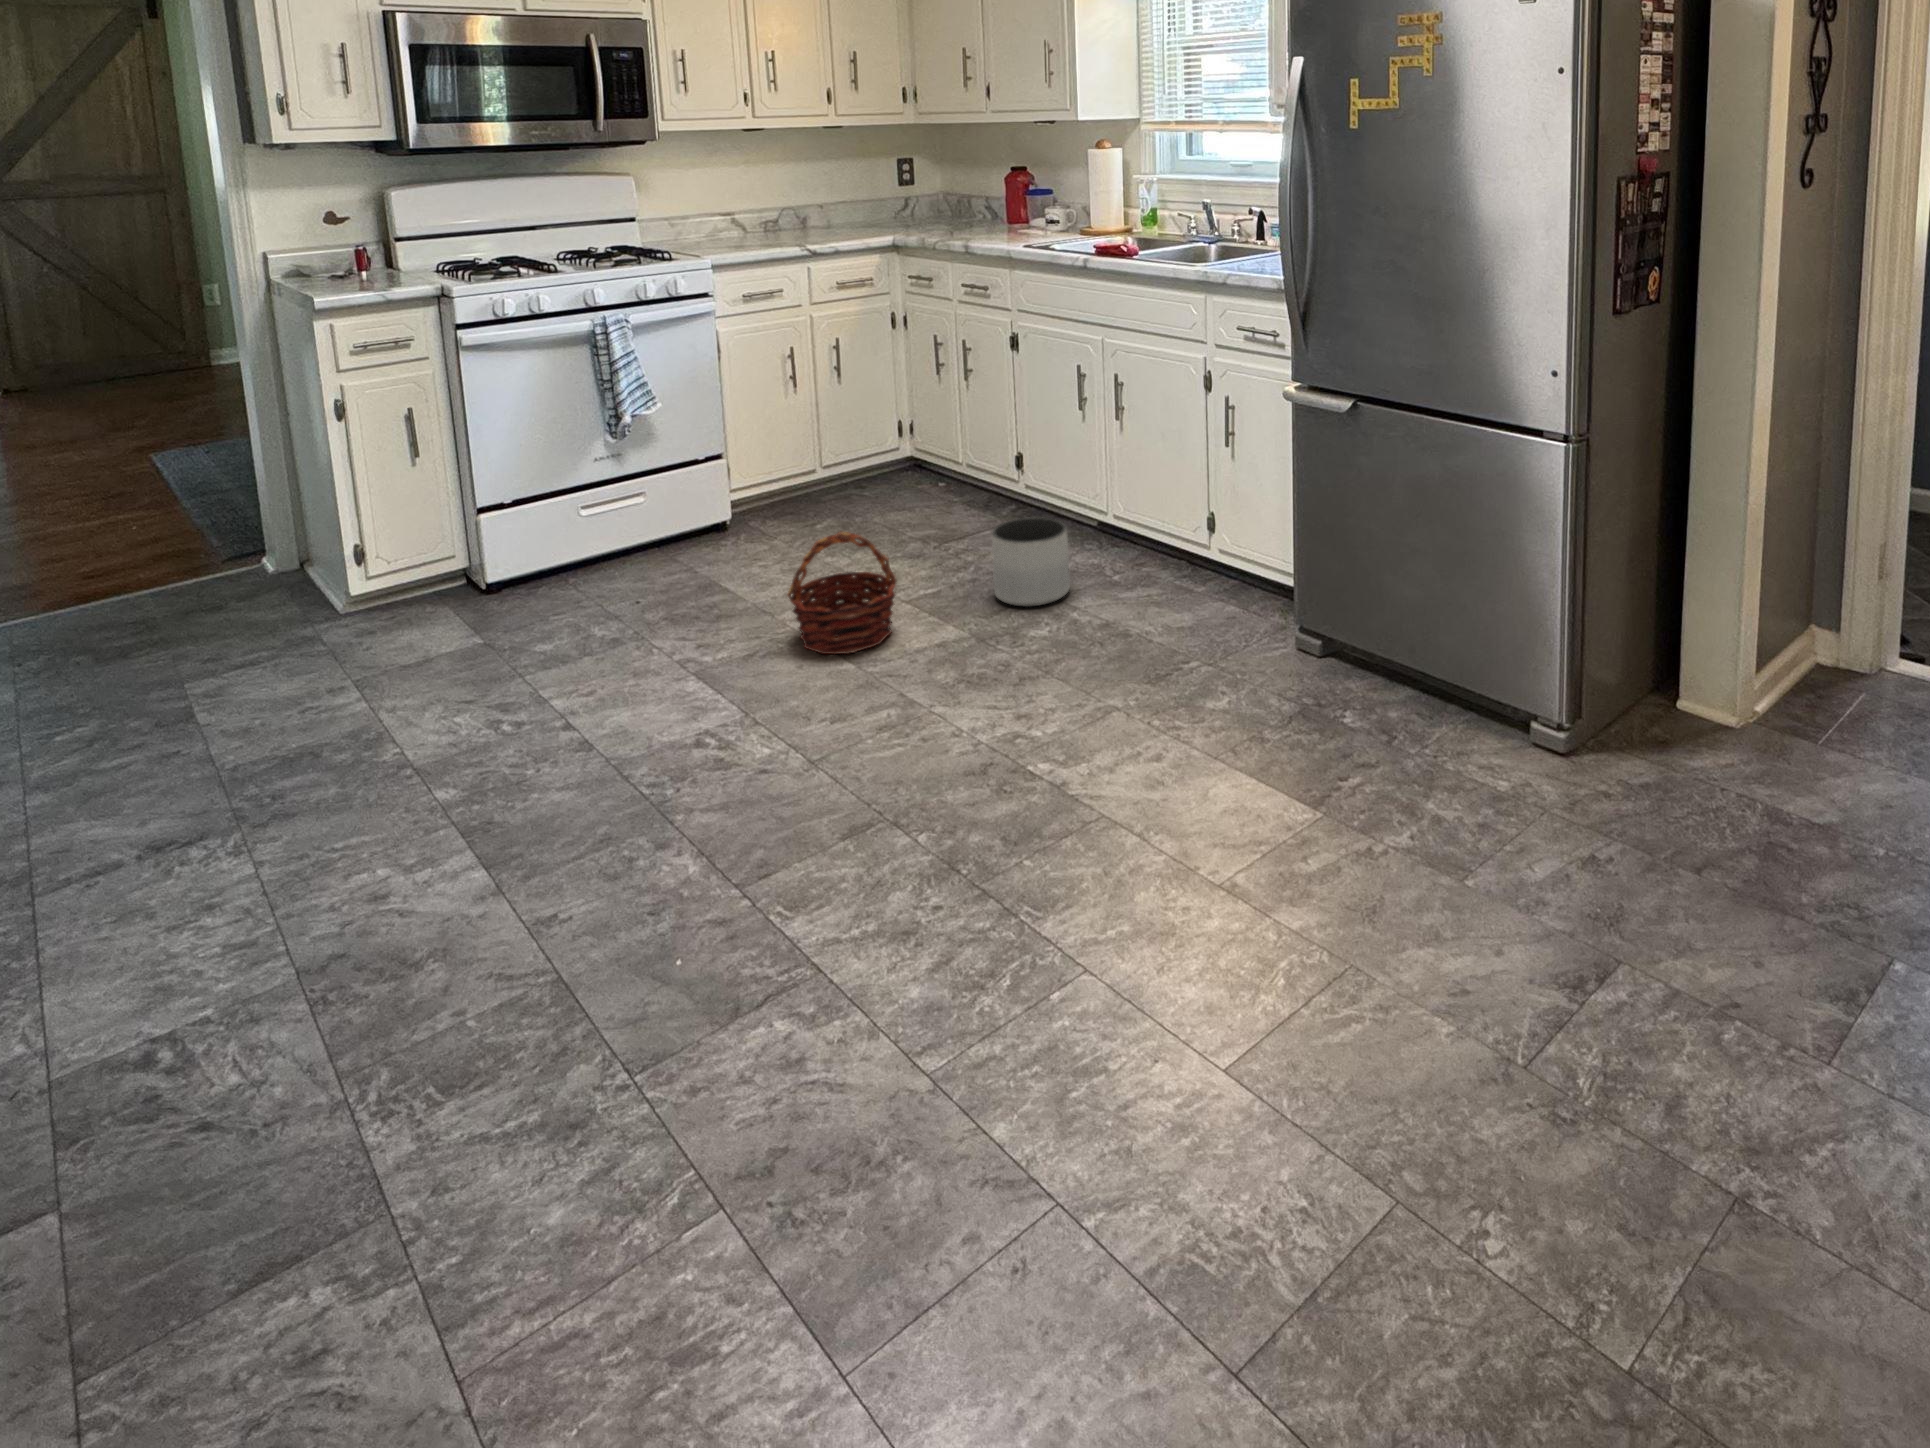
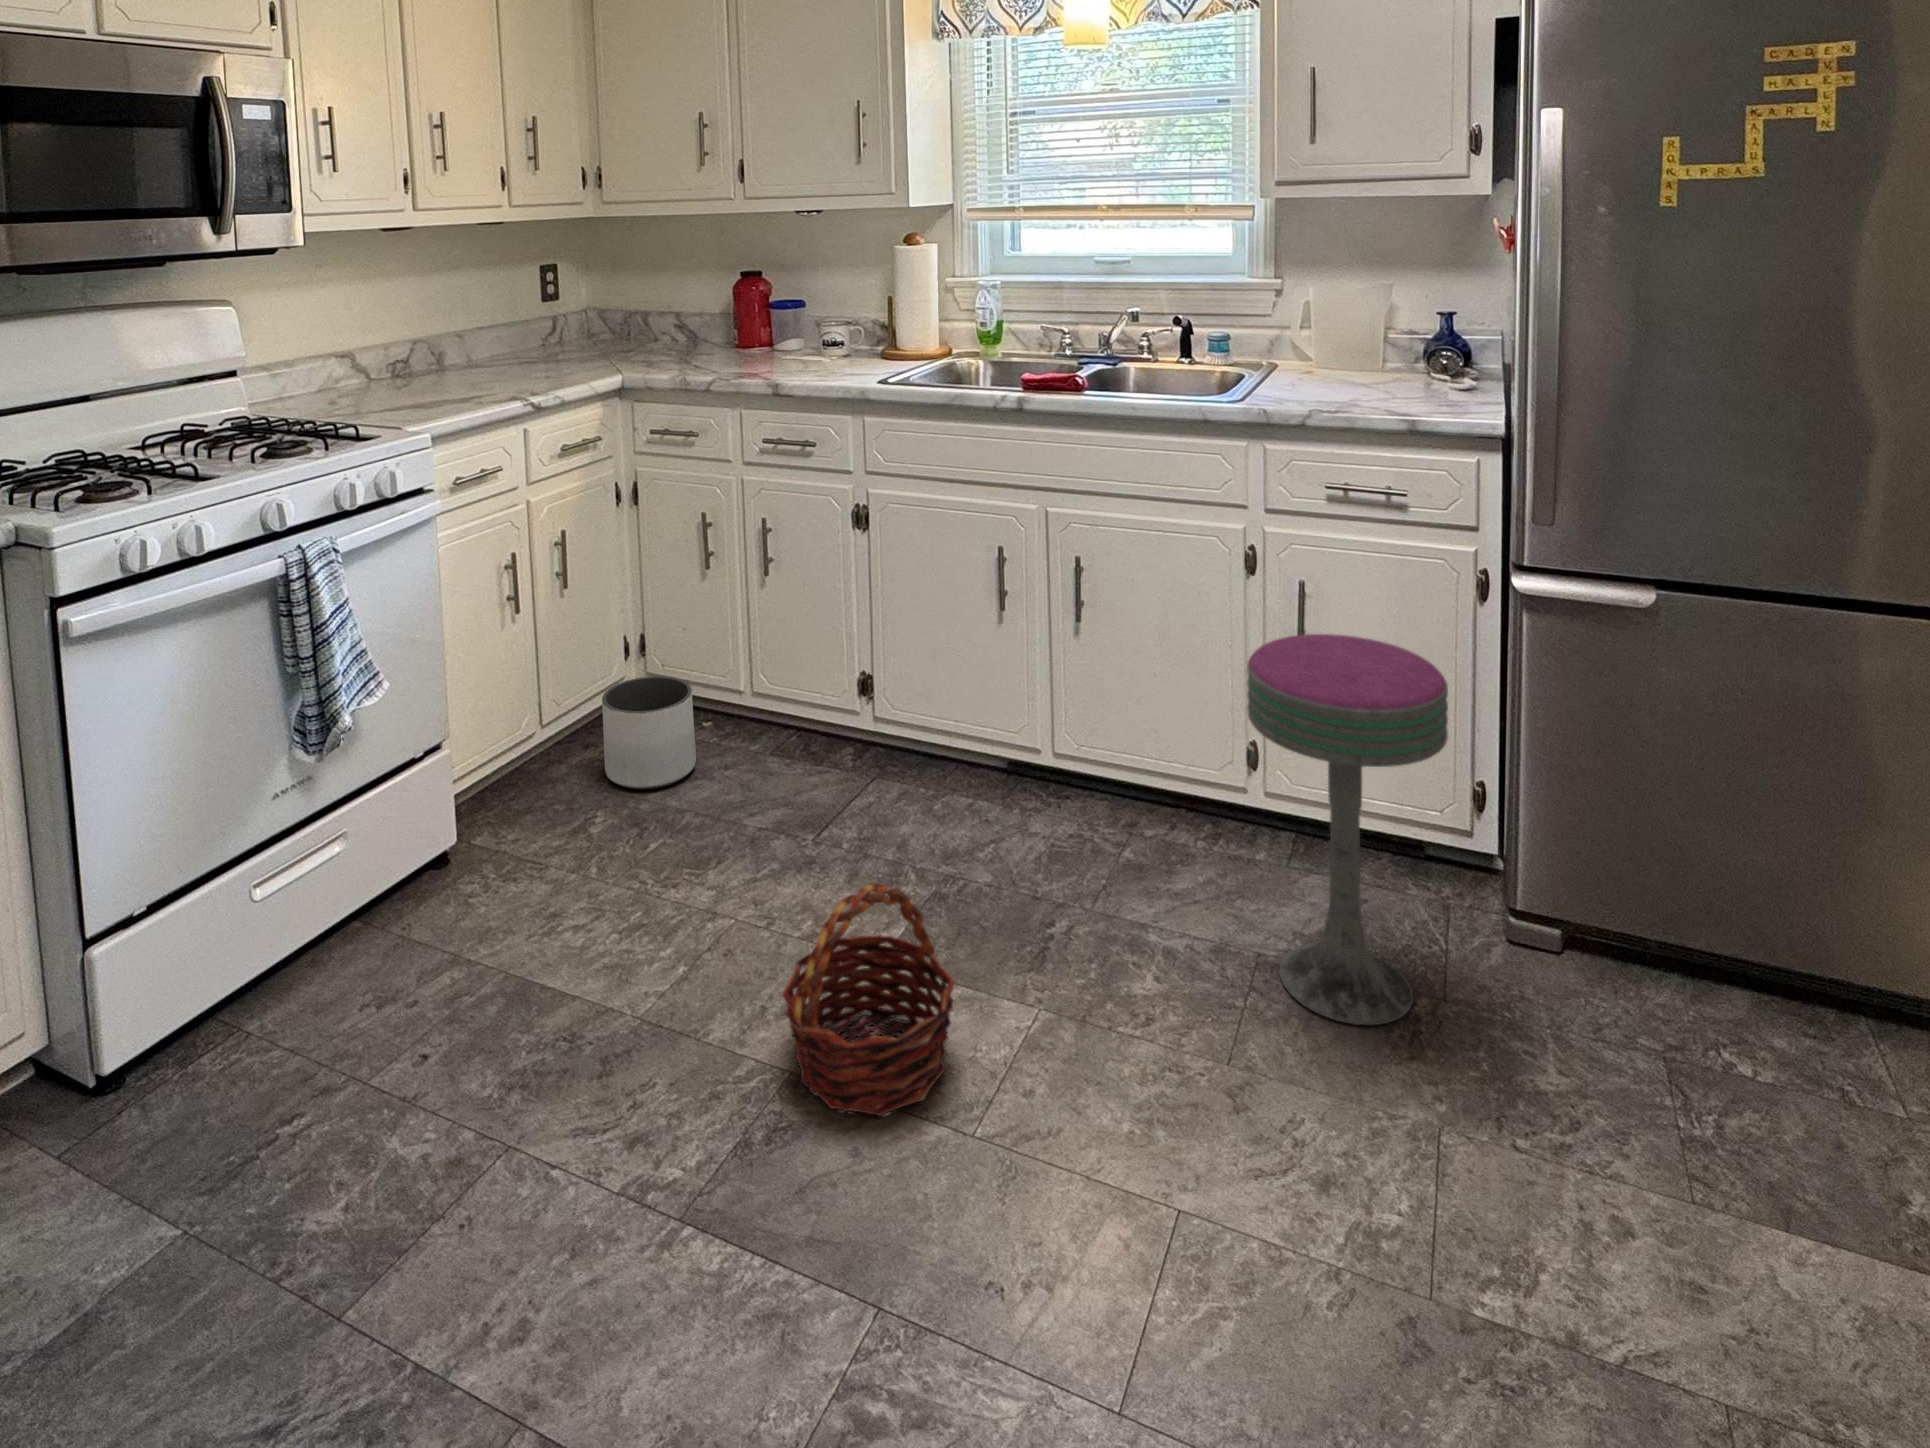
bar stool: none [1087,420,1211,666] -> present [1247,634,1448,1025]
planter: present [992,517,1070,607] -> present [602,676,696,789]

